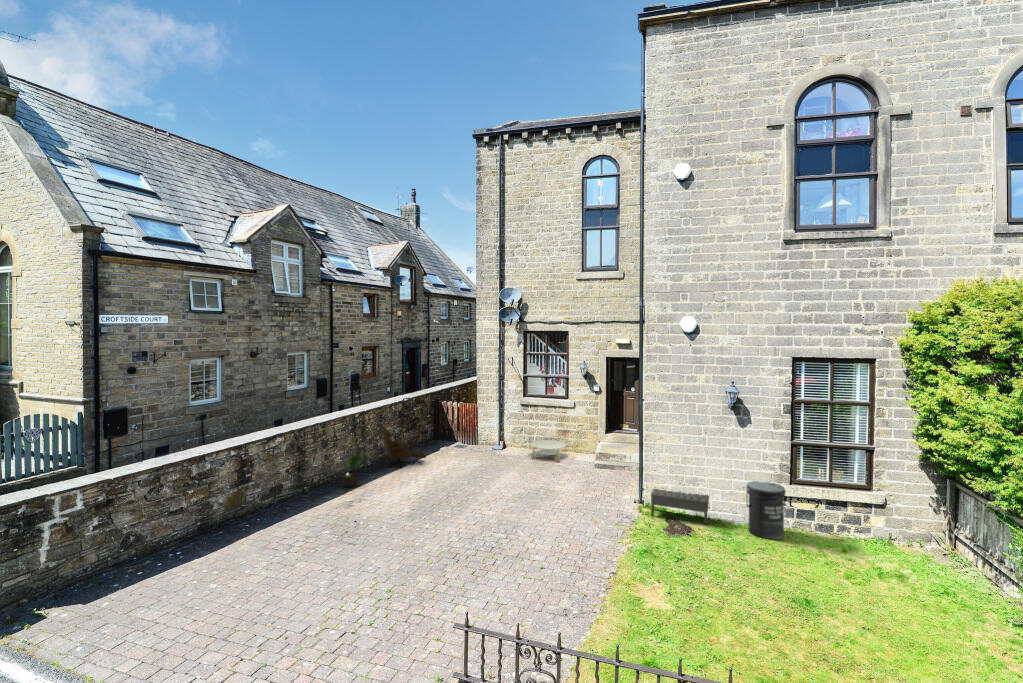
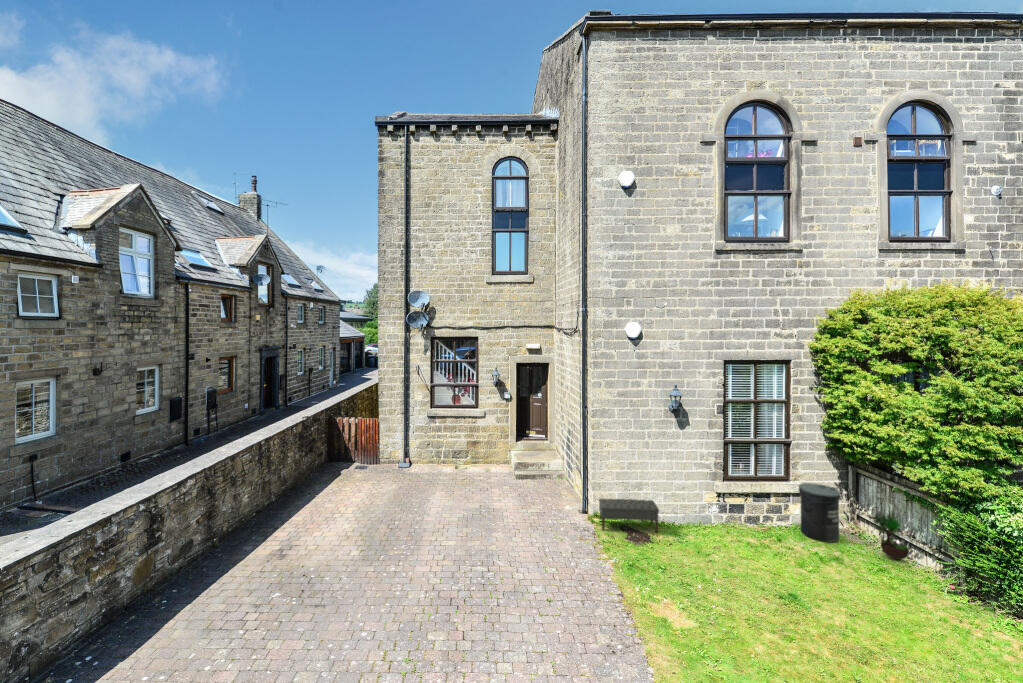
lounge chair: present [383,428,426,468] -> none [264,460,324,509]
round table: present [530,440,566,462] -> none [443,450,481,474]
potted tree: present [343,455,361,486] -> present [873,515,909,560]
trash can: present [746,481,786,539] -> present [799,483,839,542]

